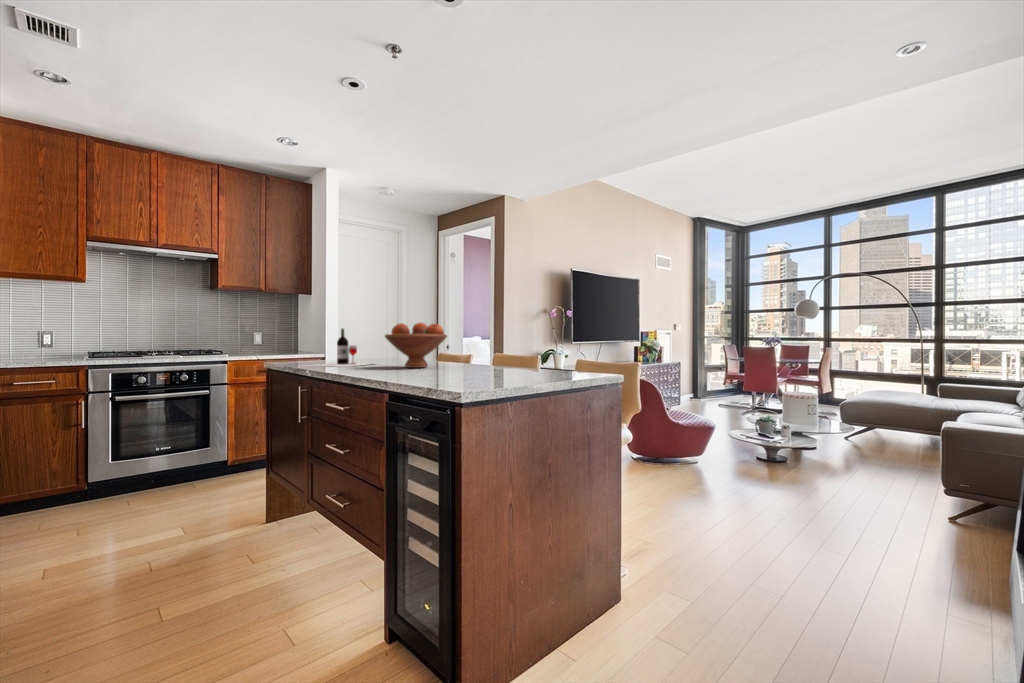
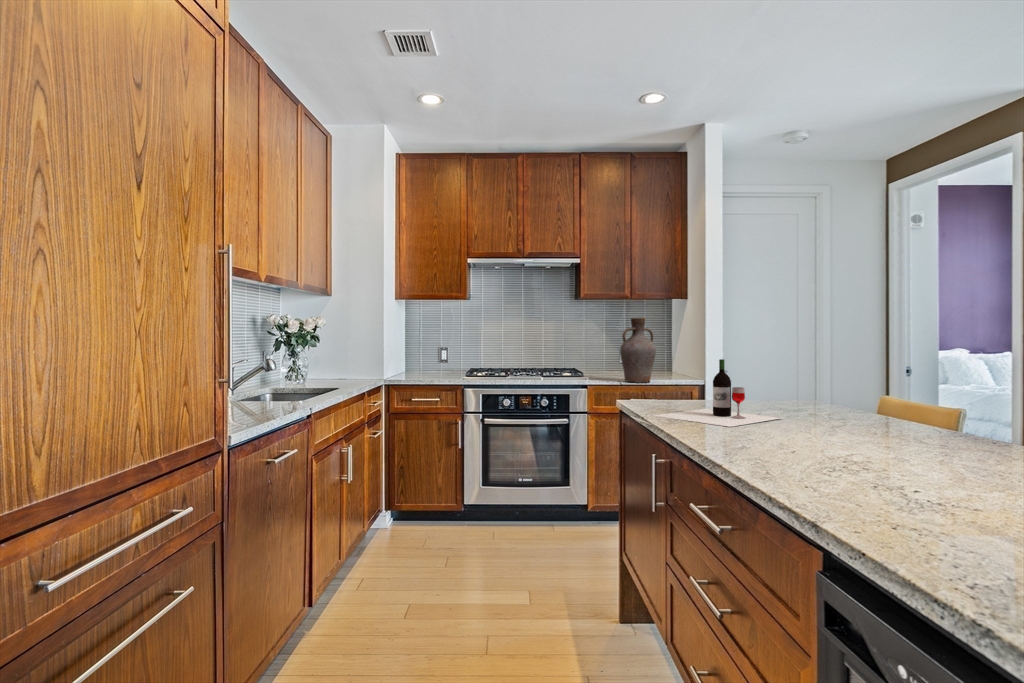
vase: none [258,306,288,357] -> present [620,317,656,383]
fruit bowl: present [385,323,447,368] -> none [795,356,937,448]

